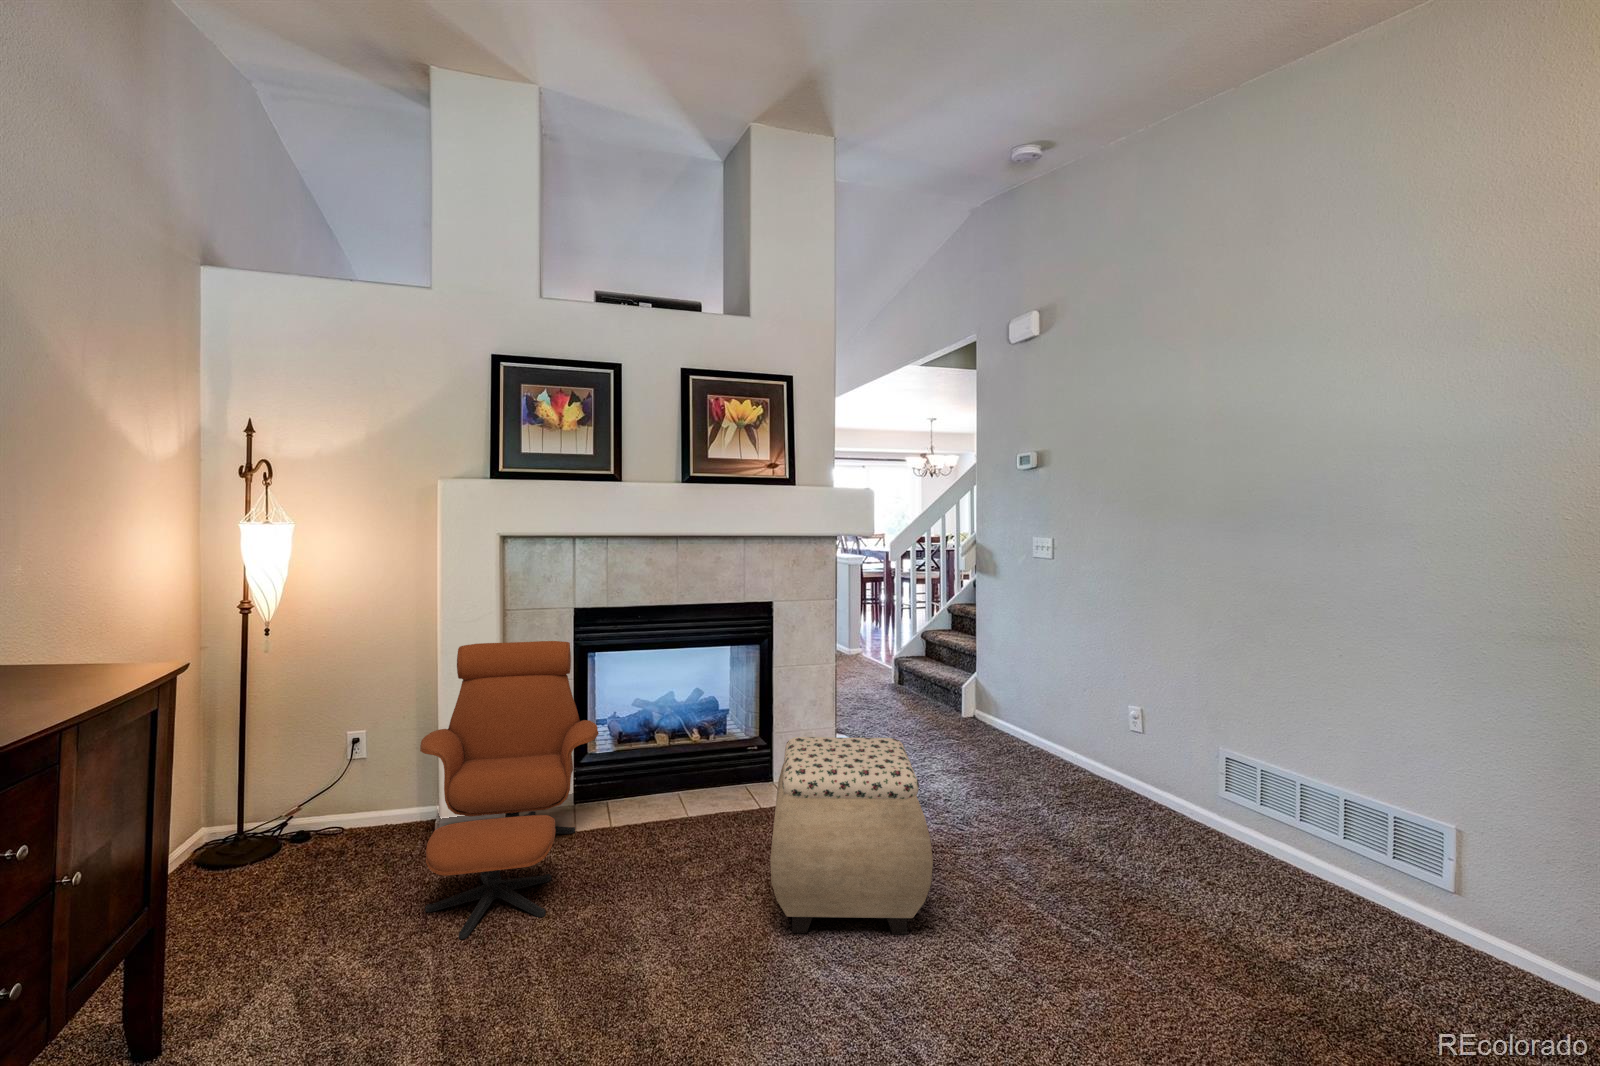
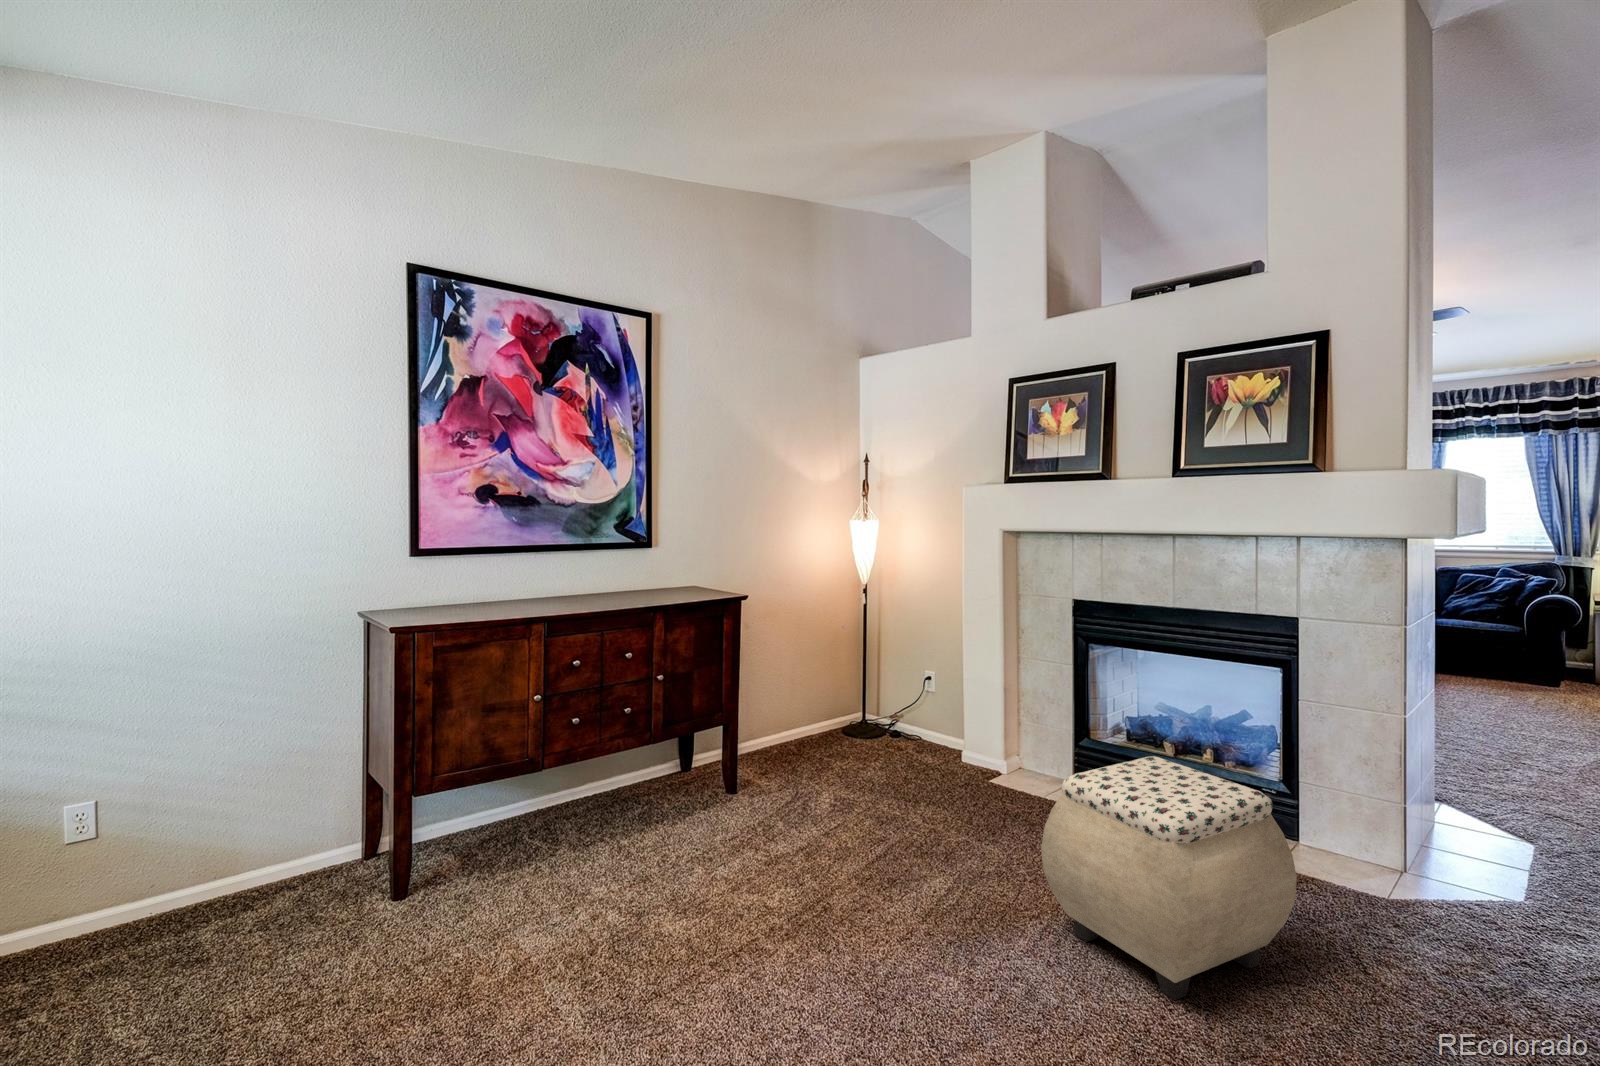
lounge chair: present [420,641,599,939] -> none [885,619,1066,833]

